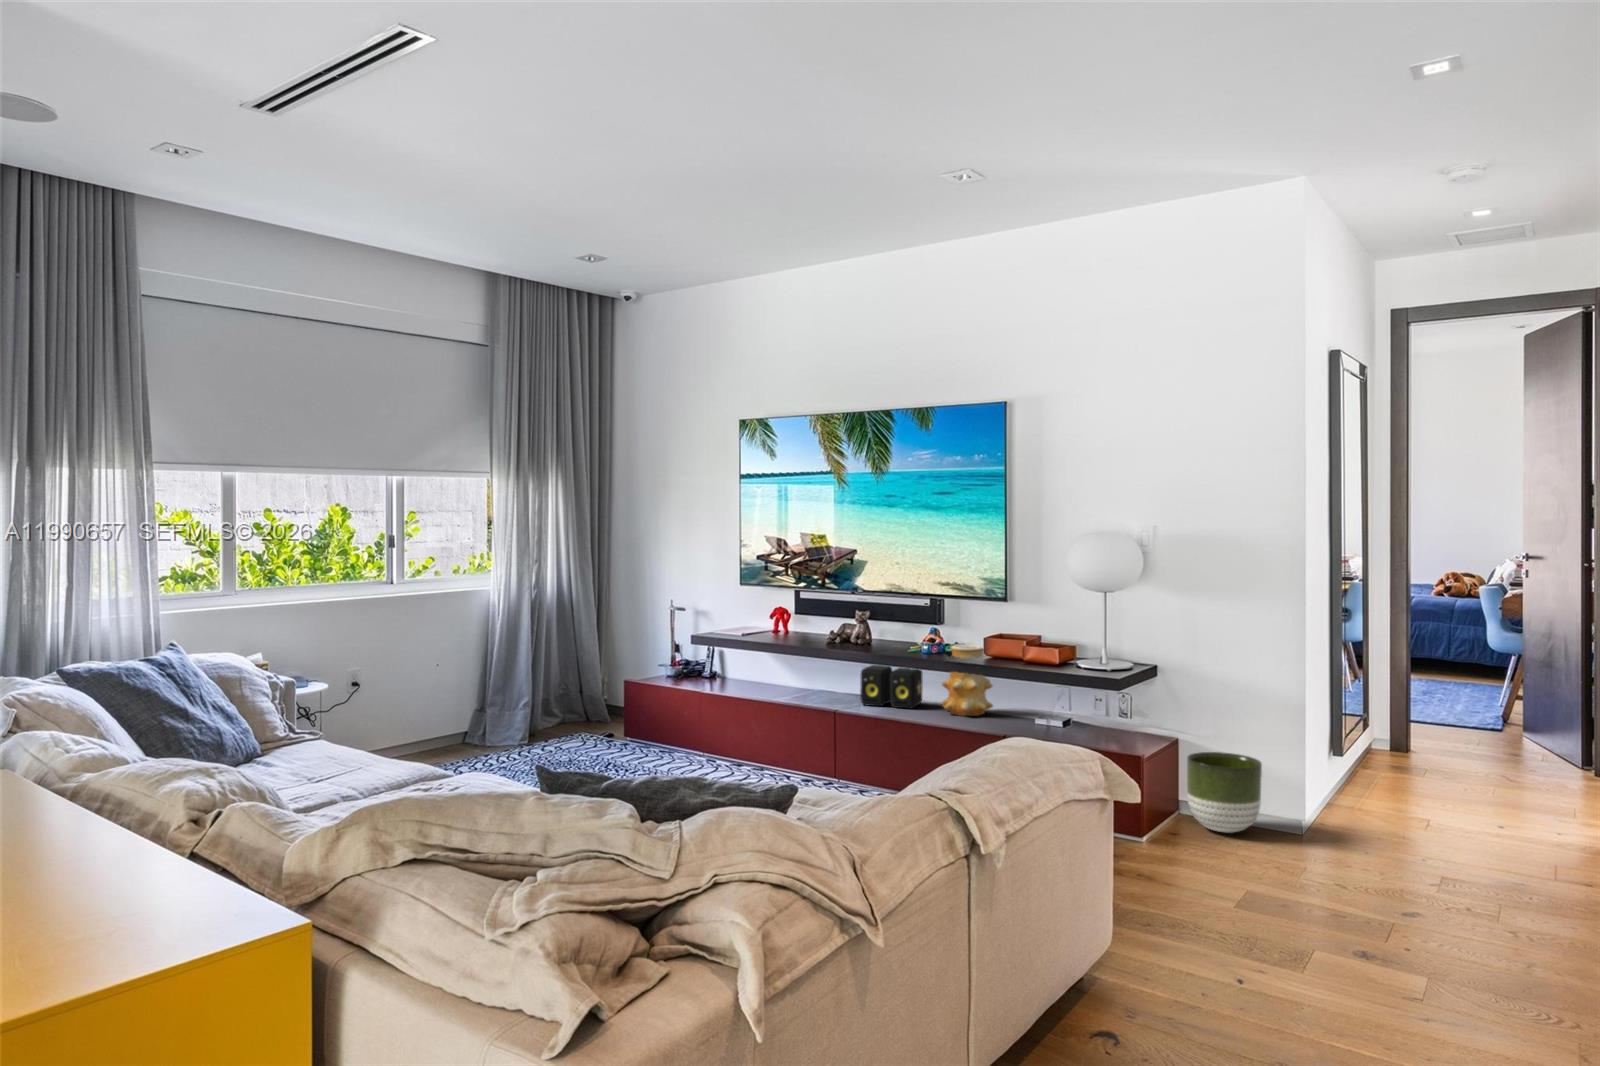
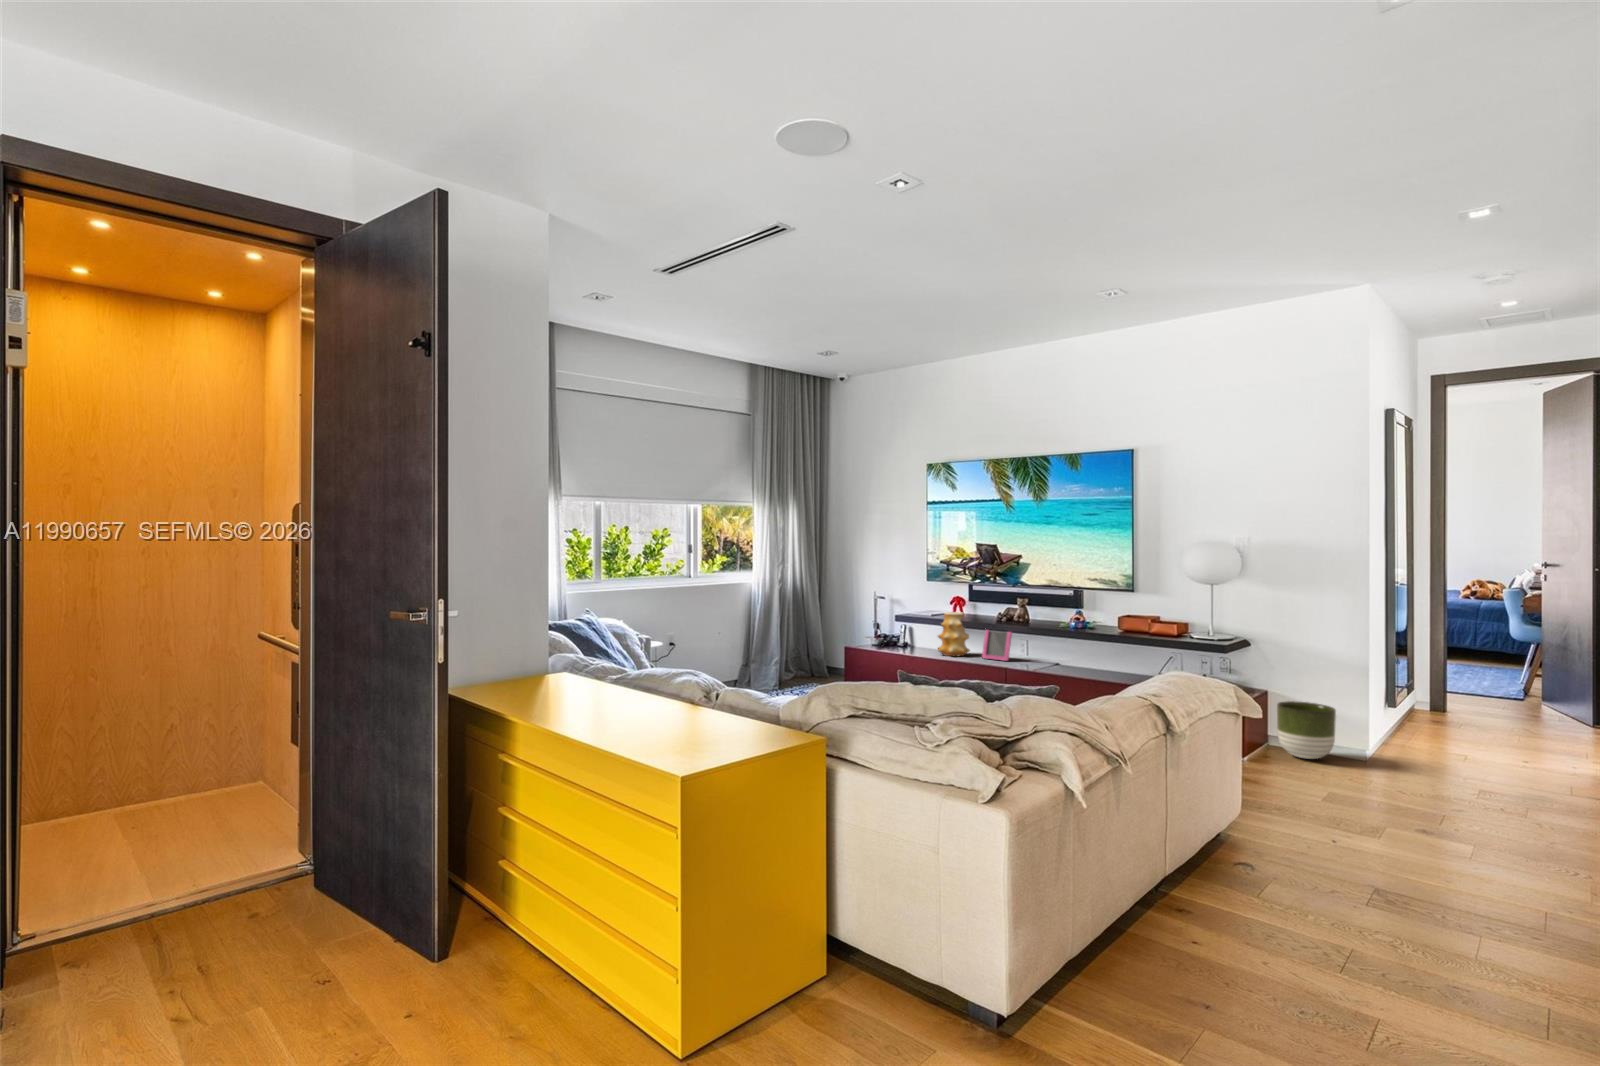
picture frame: none [807,644,849,700] -> present [982,630,1012,661]
vase: present [942,645,993,716] -> present [938,612,970,656]
speaker: present [860,665,923,709] -> none [1023,637,1068,668]

